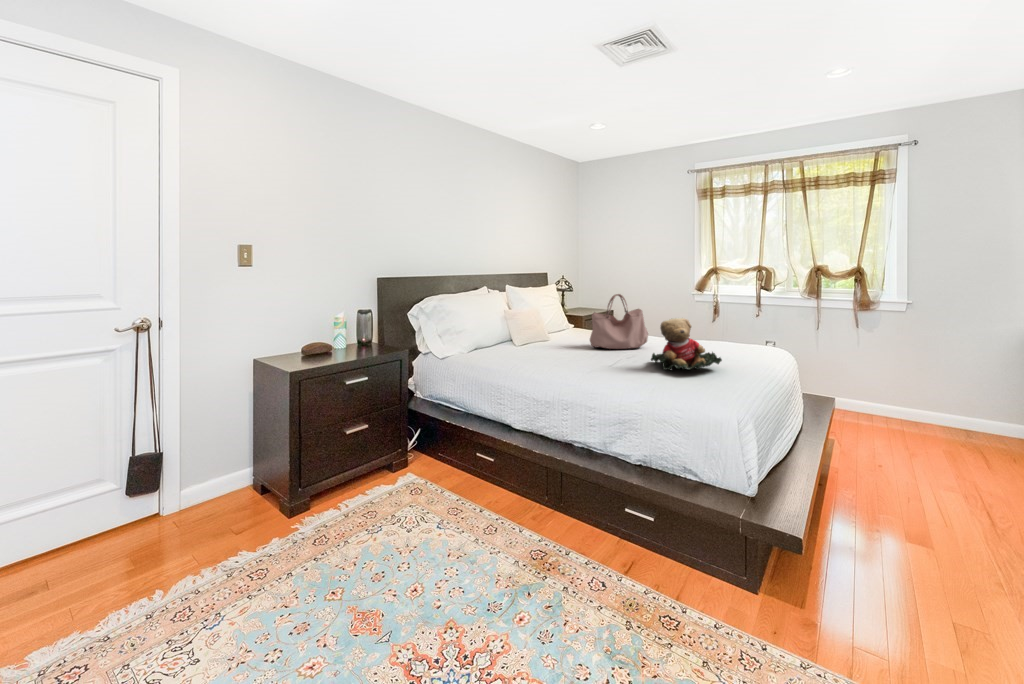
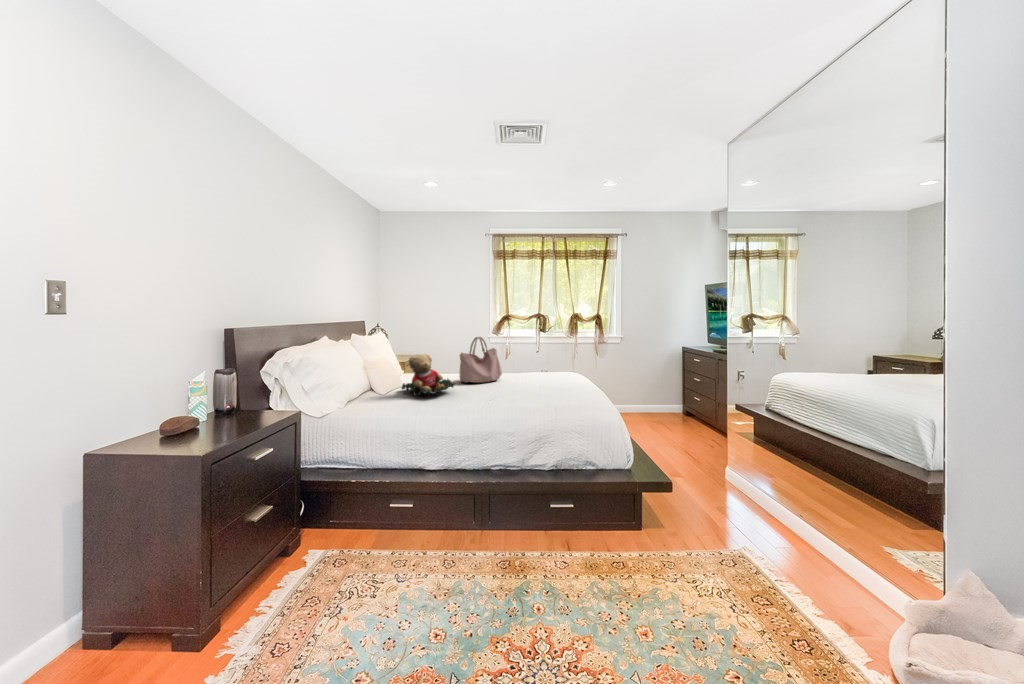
teddy bear: present [651,318,722,371] -> present [402,354,455,396]

